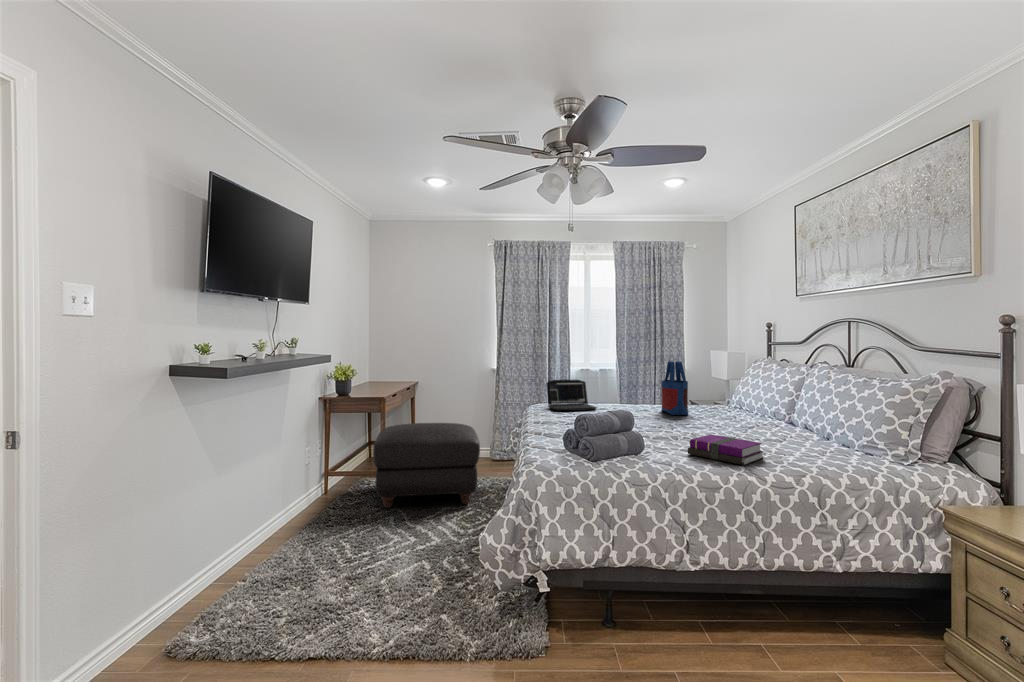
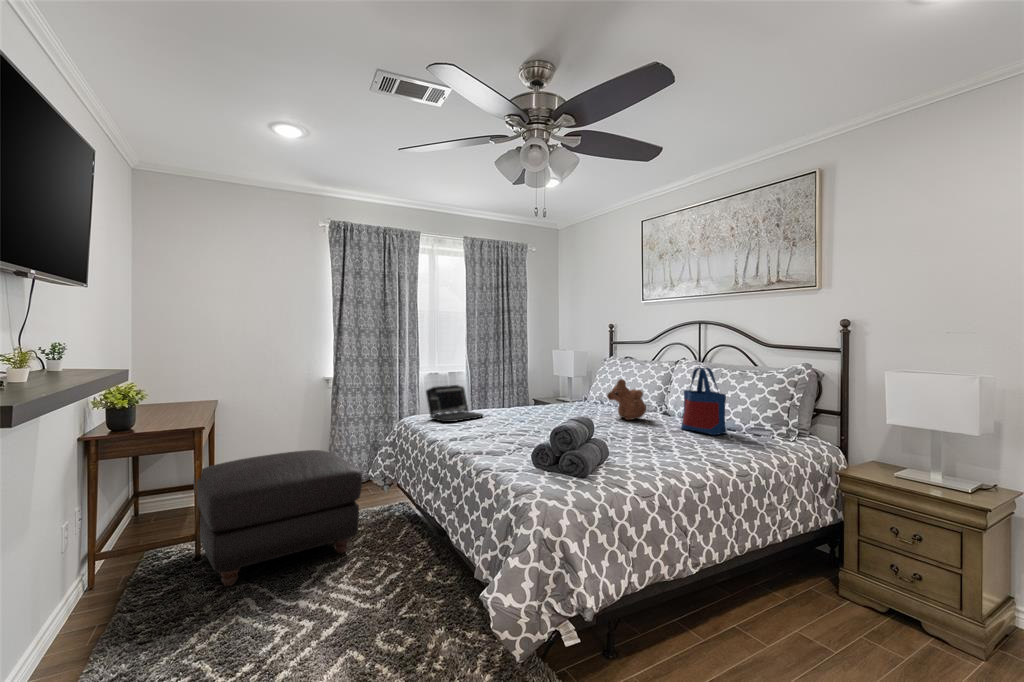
tote bag: present [662,361,688,415] -> present [681,367,727,435]
teddy bear: none [720,381,759,425] -> present [607,379,646,420]
notebook: present [688,434,763,465] -> none [650,433,711,460]

